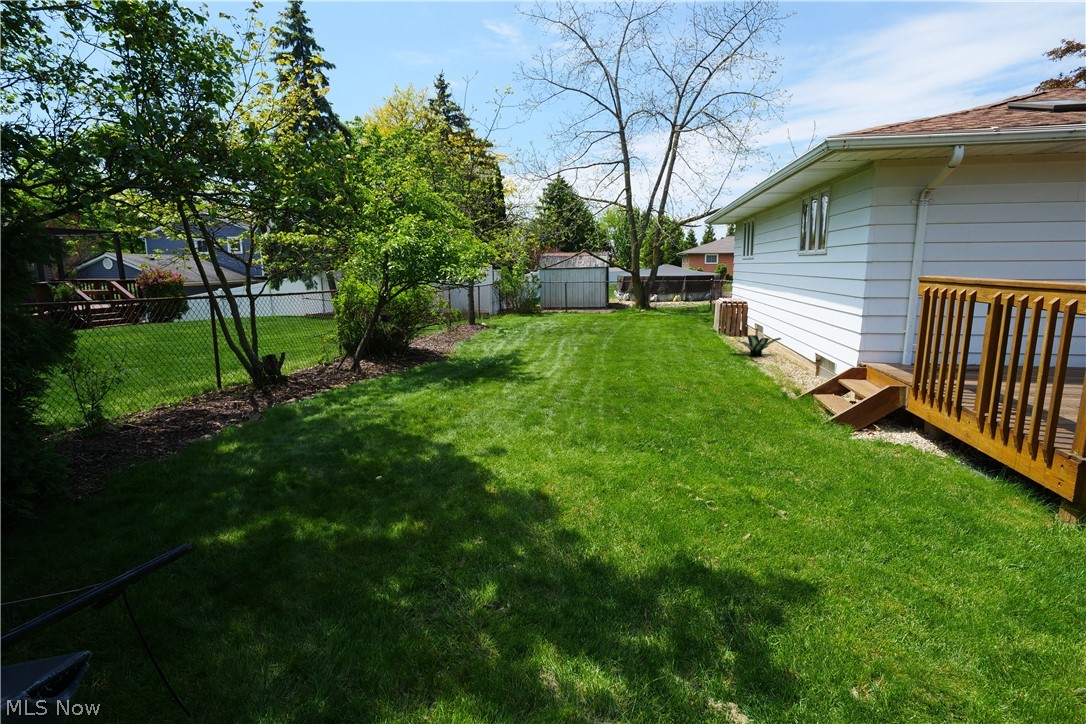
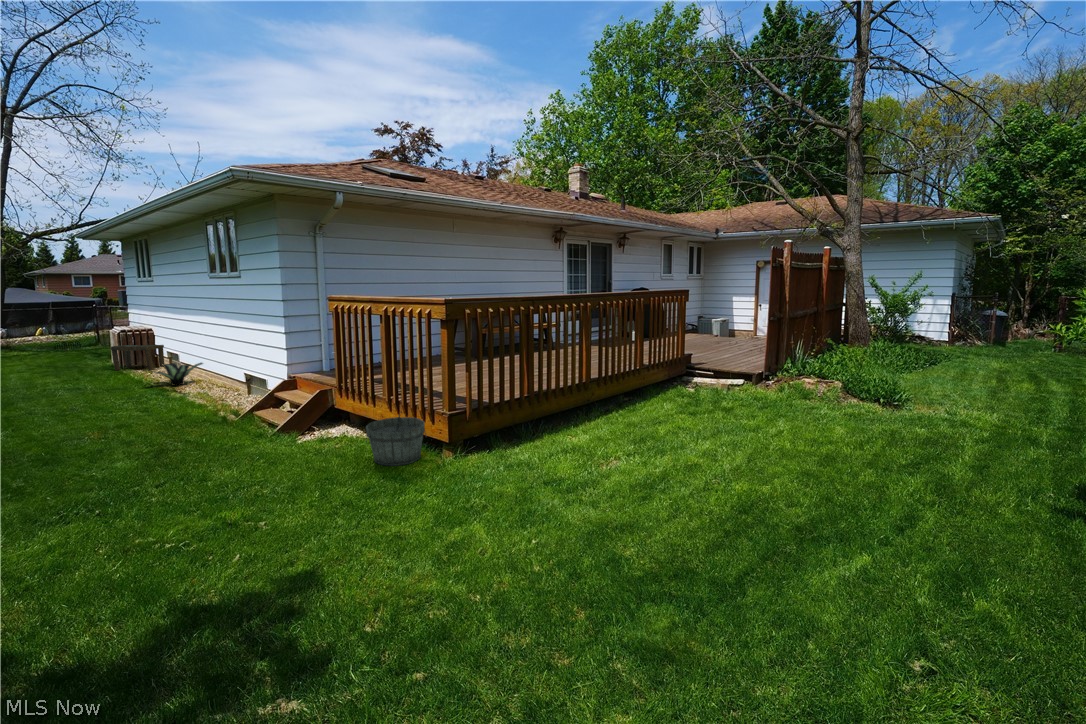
bench: none [713,315,754,340] -> present [111,345,164,371]
wooden bucket: none [931,435,1031,509] -> present [366,412,425,466]

